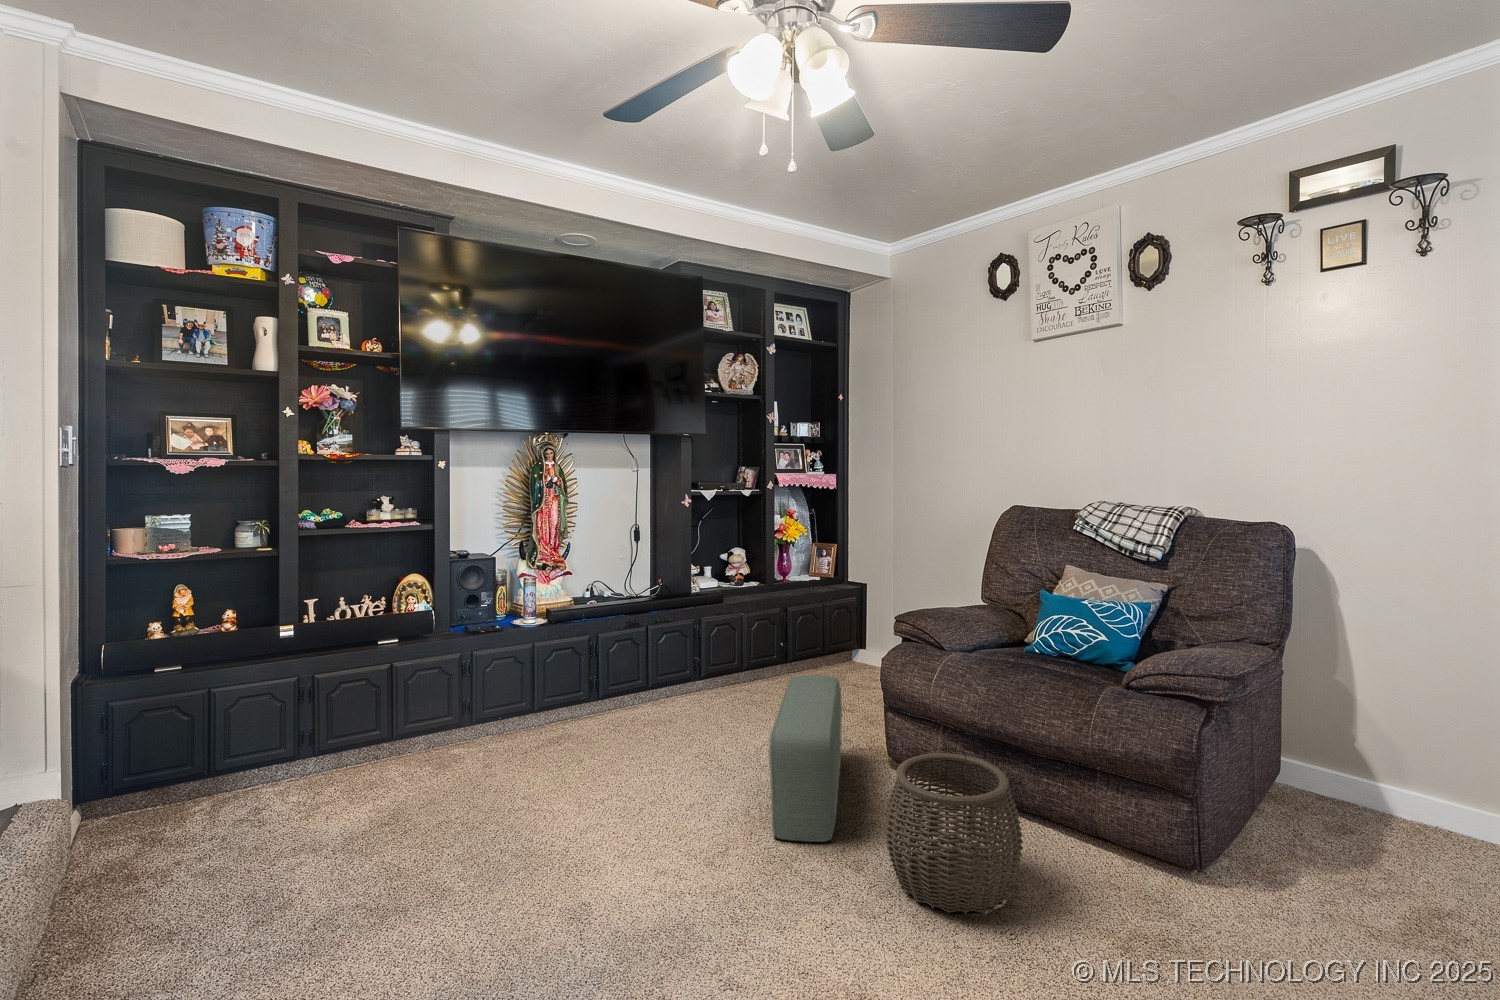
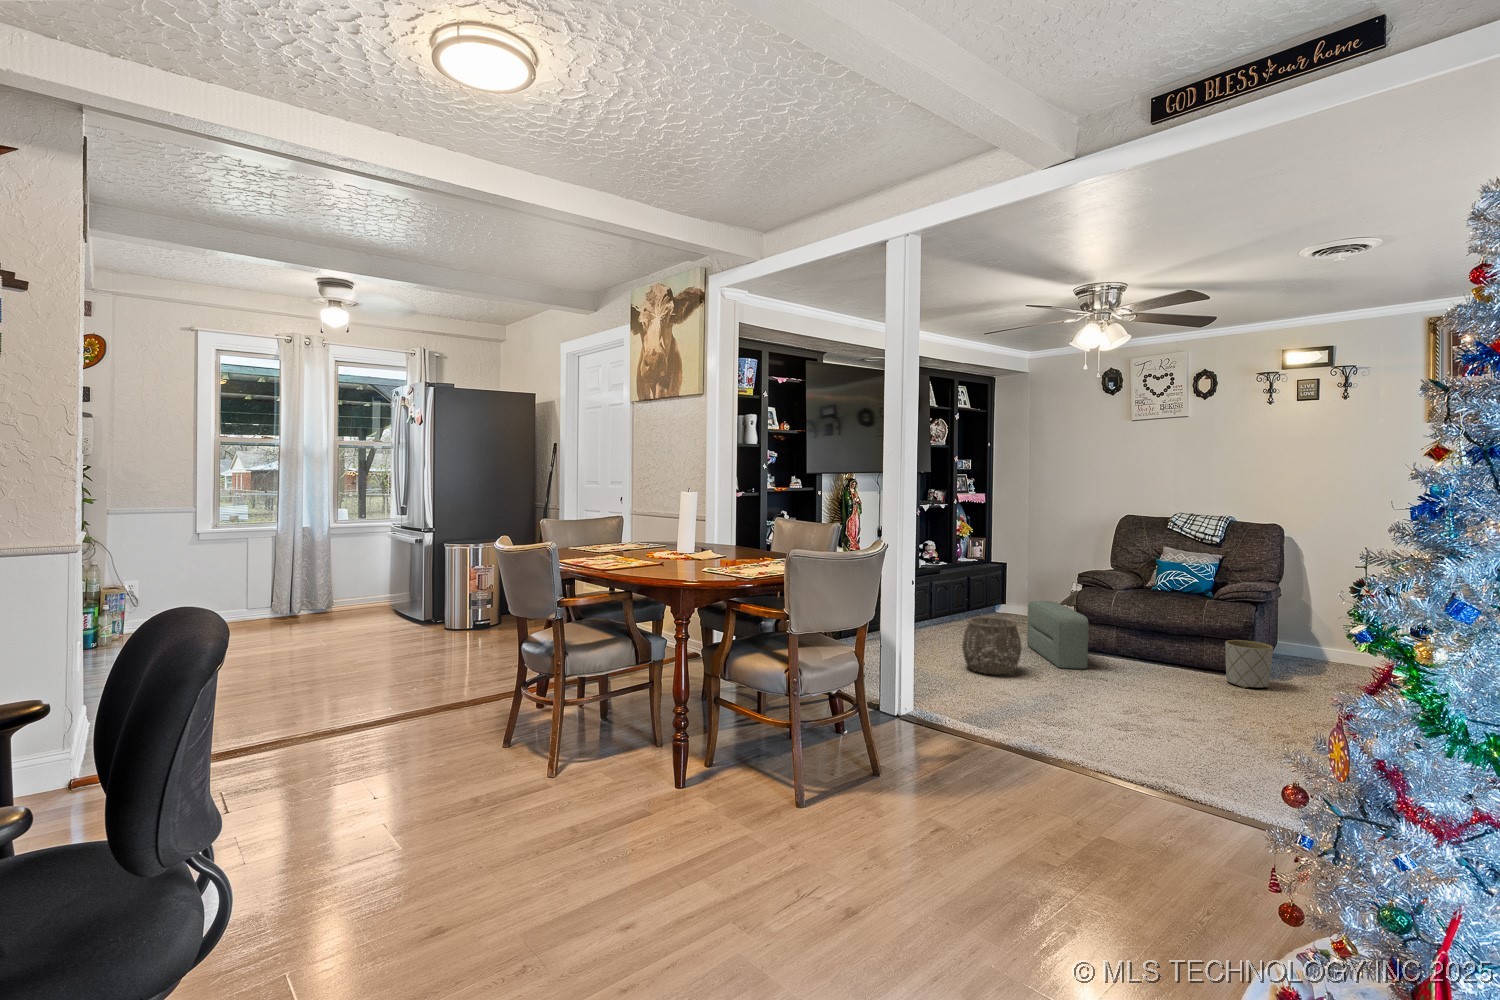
woven basket: present [884,753,1023,915] -> present [962,617,1022,675]
planter: none [1107,803,1215,941] -> present [1225,640,1273,688]

